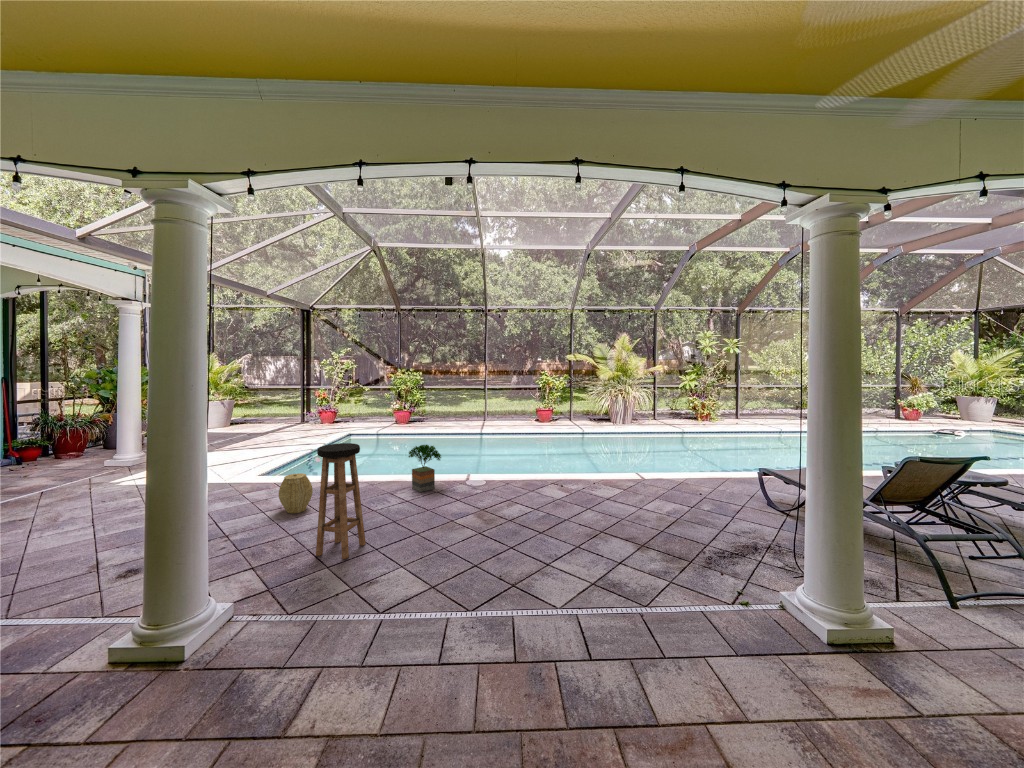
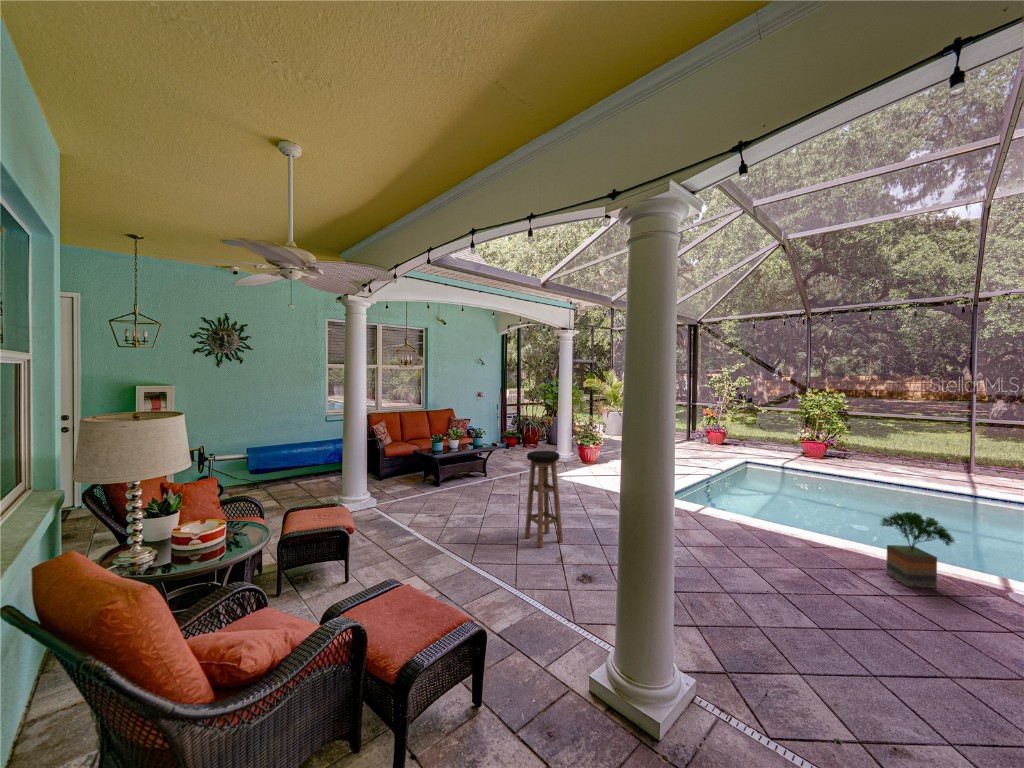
bar stool: present [316,443,366,559] -> present [525,450,563,548]
woven basket: present [279,473,313,514] -> none [699,514,739,563]

